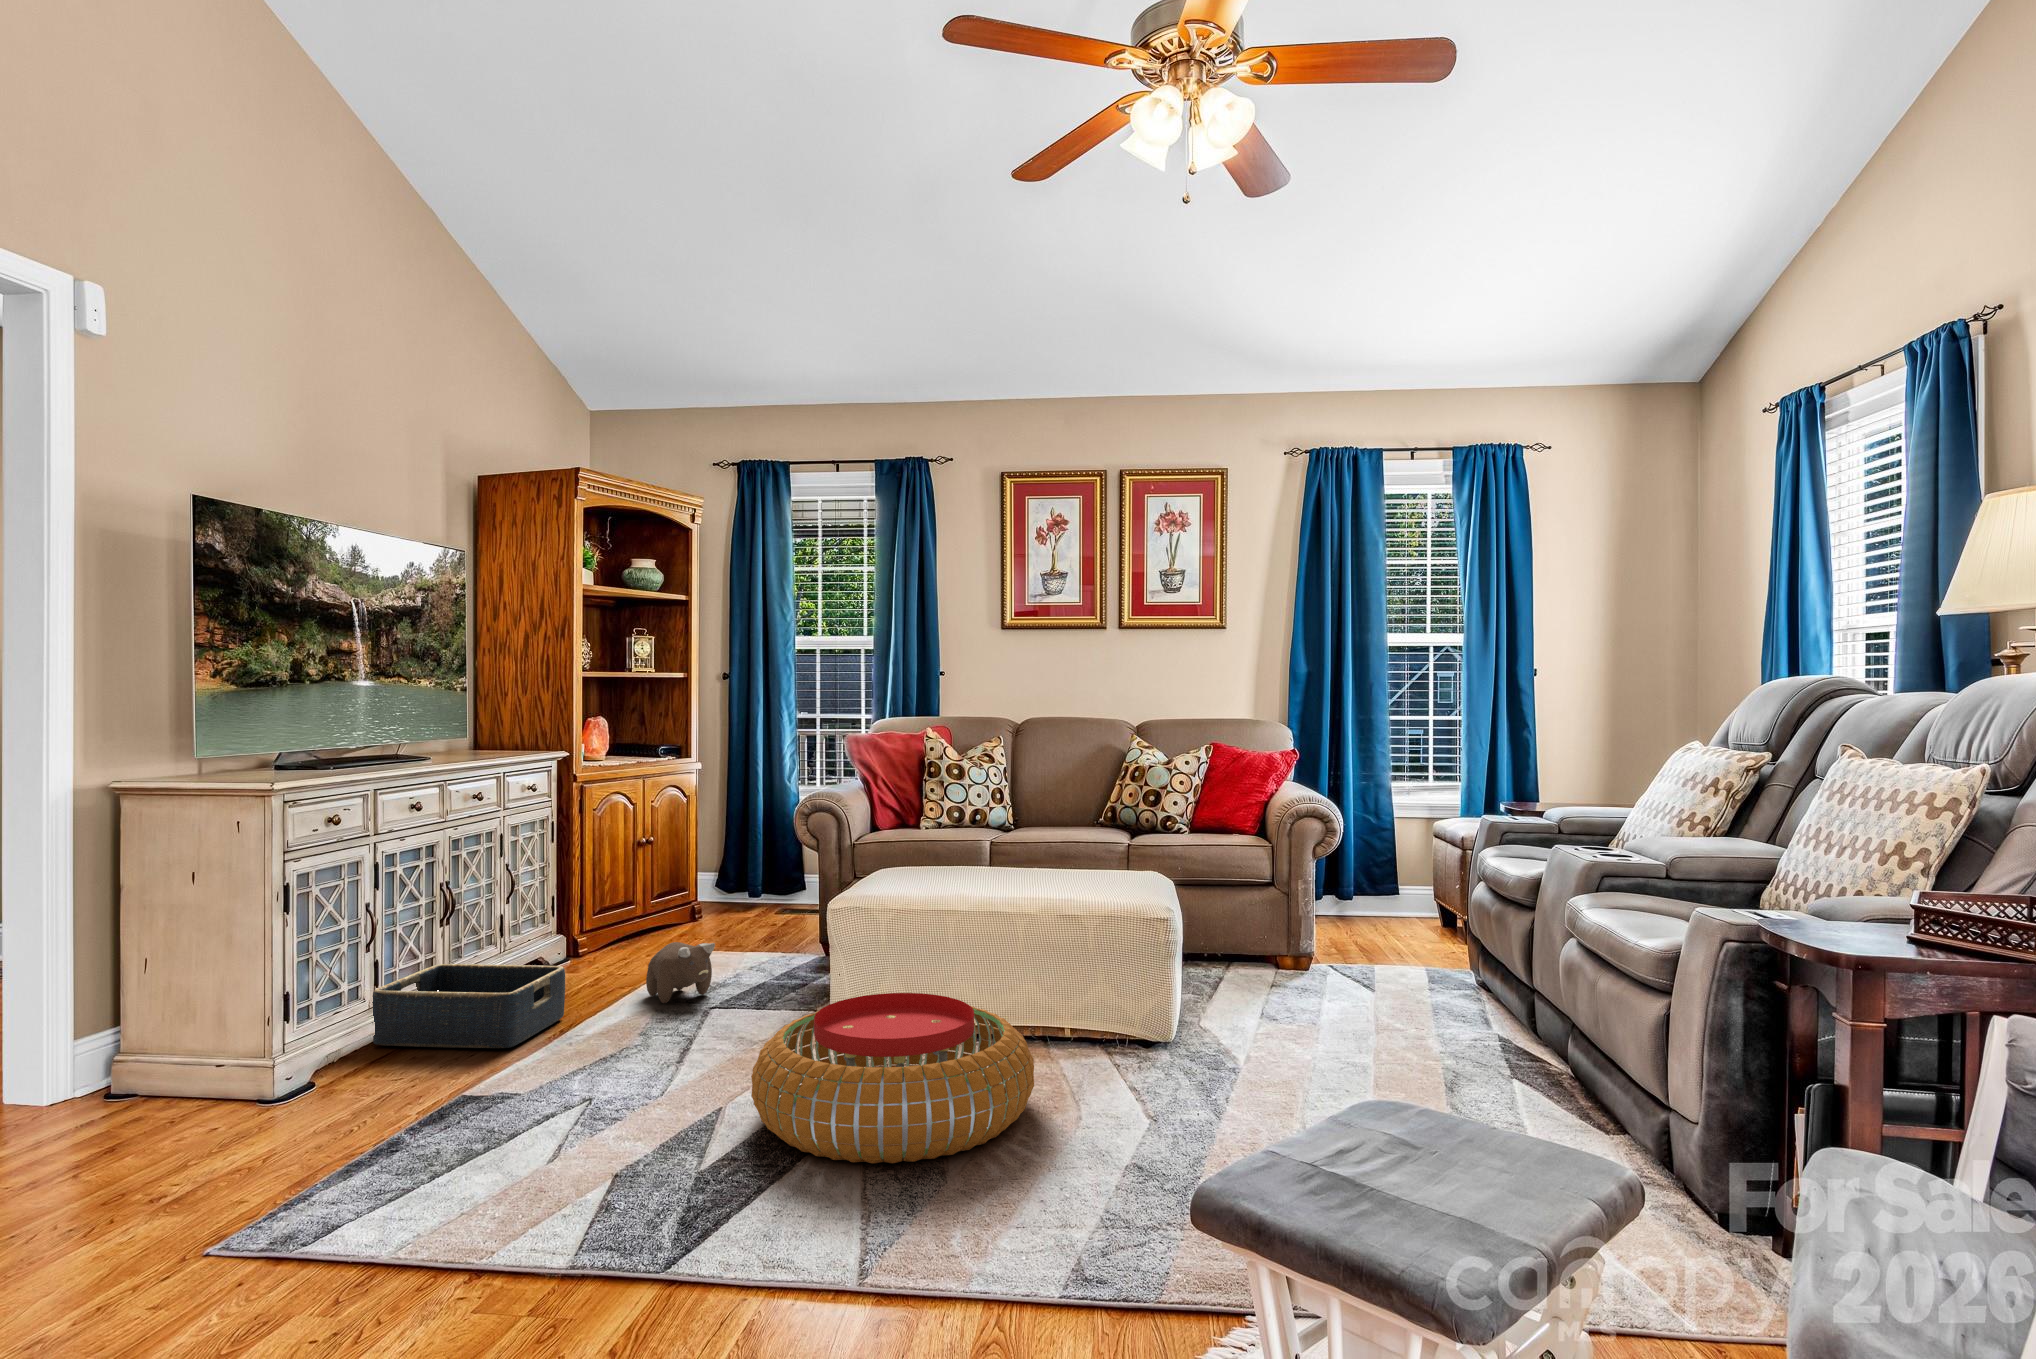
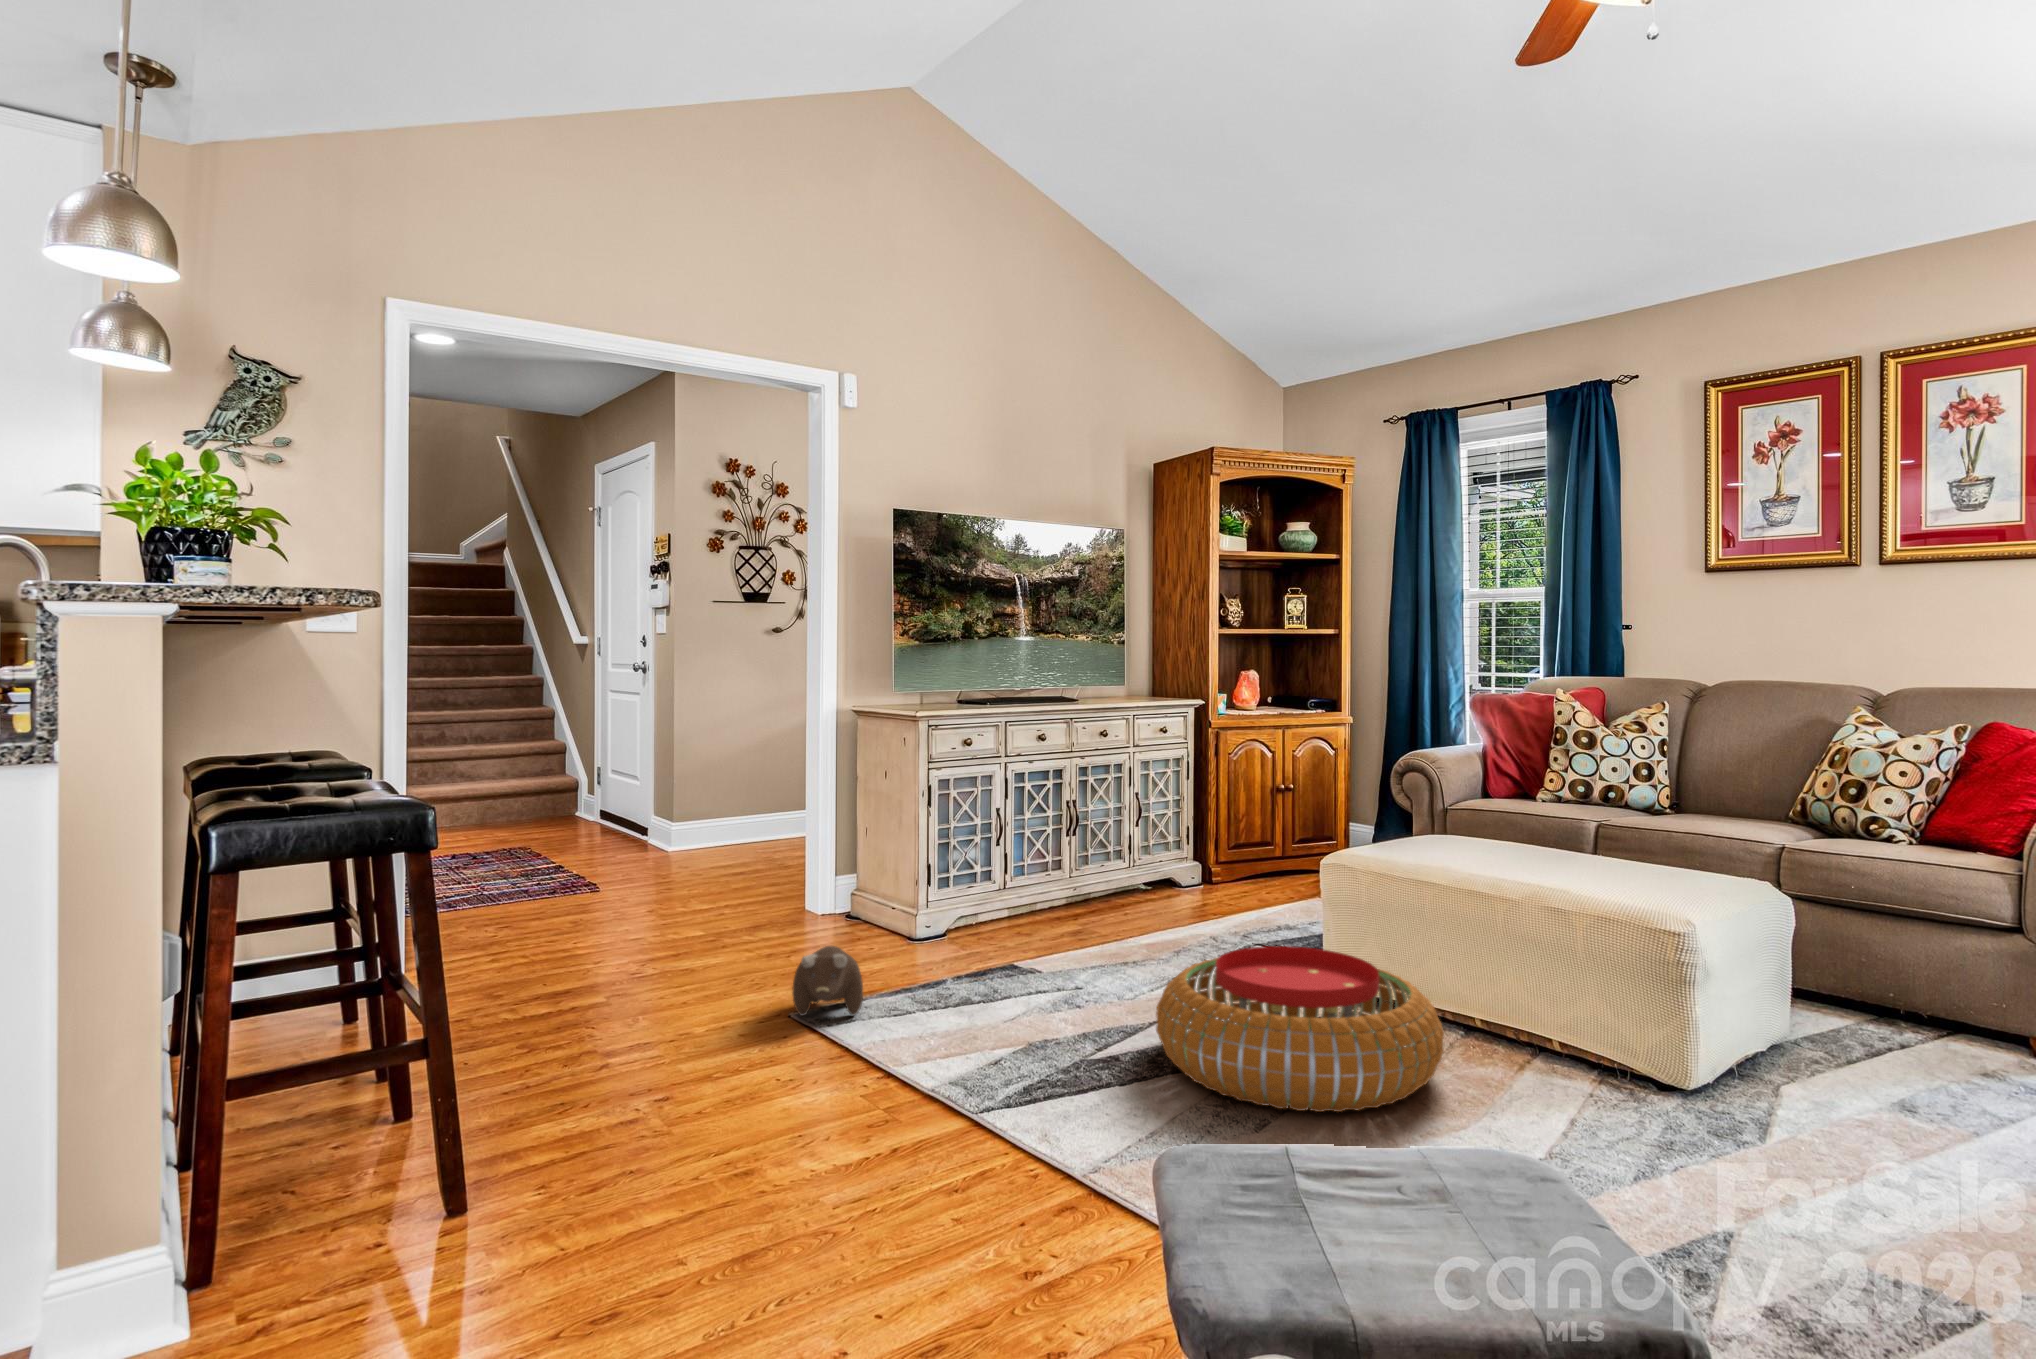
plush toy: present [646,942,715,1003] -> present [792,946,863,1016]
basket: present [372,964,565,1048] -> none [1001,867,1141,940]

